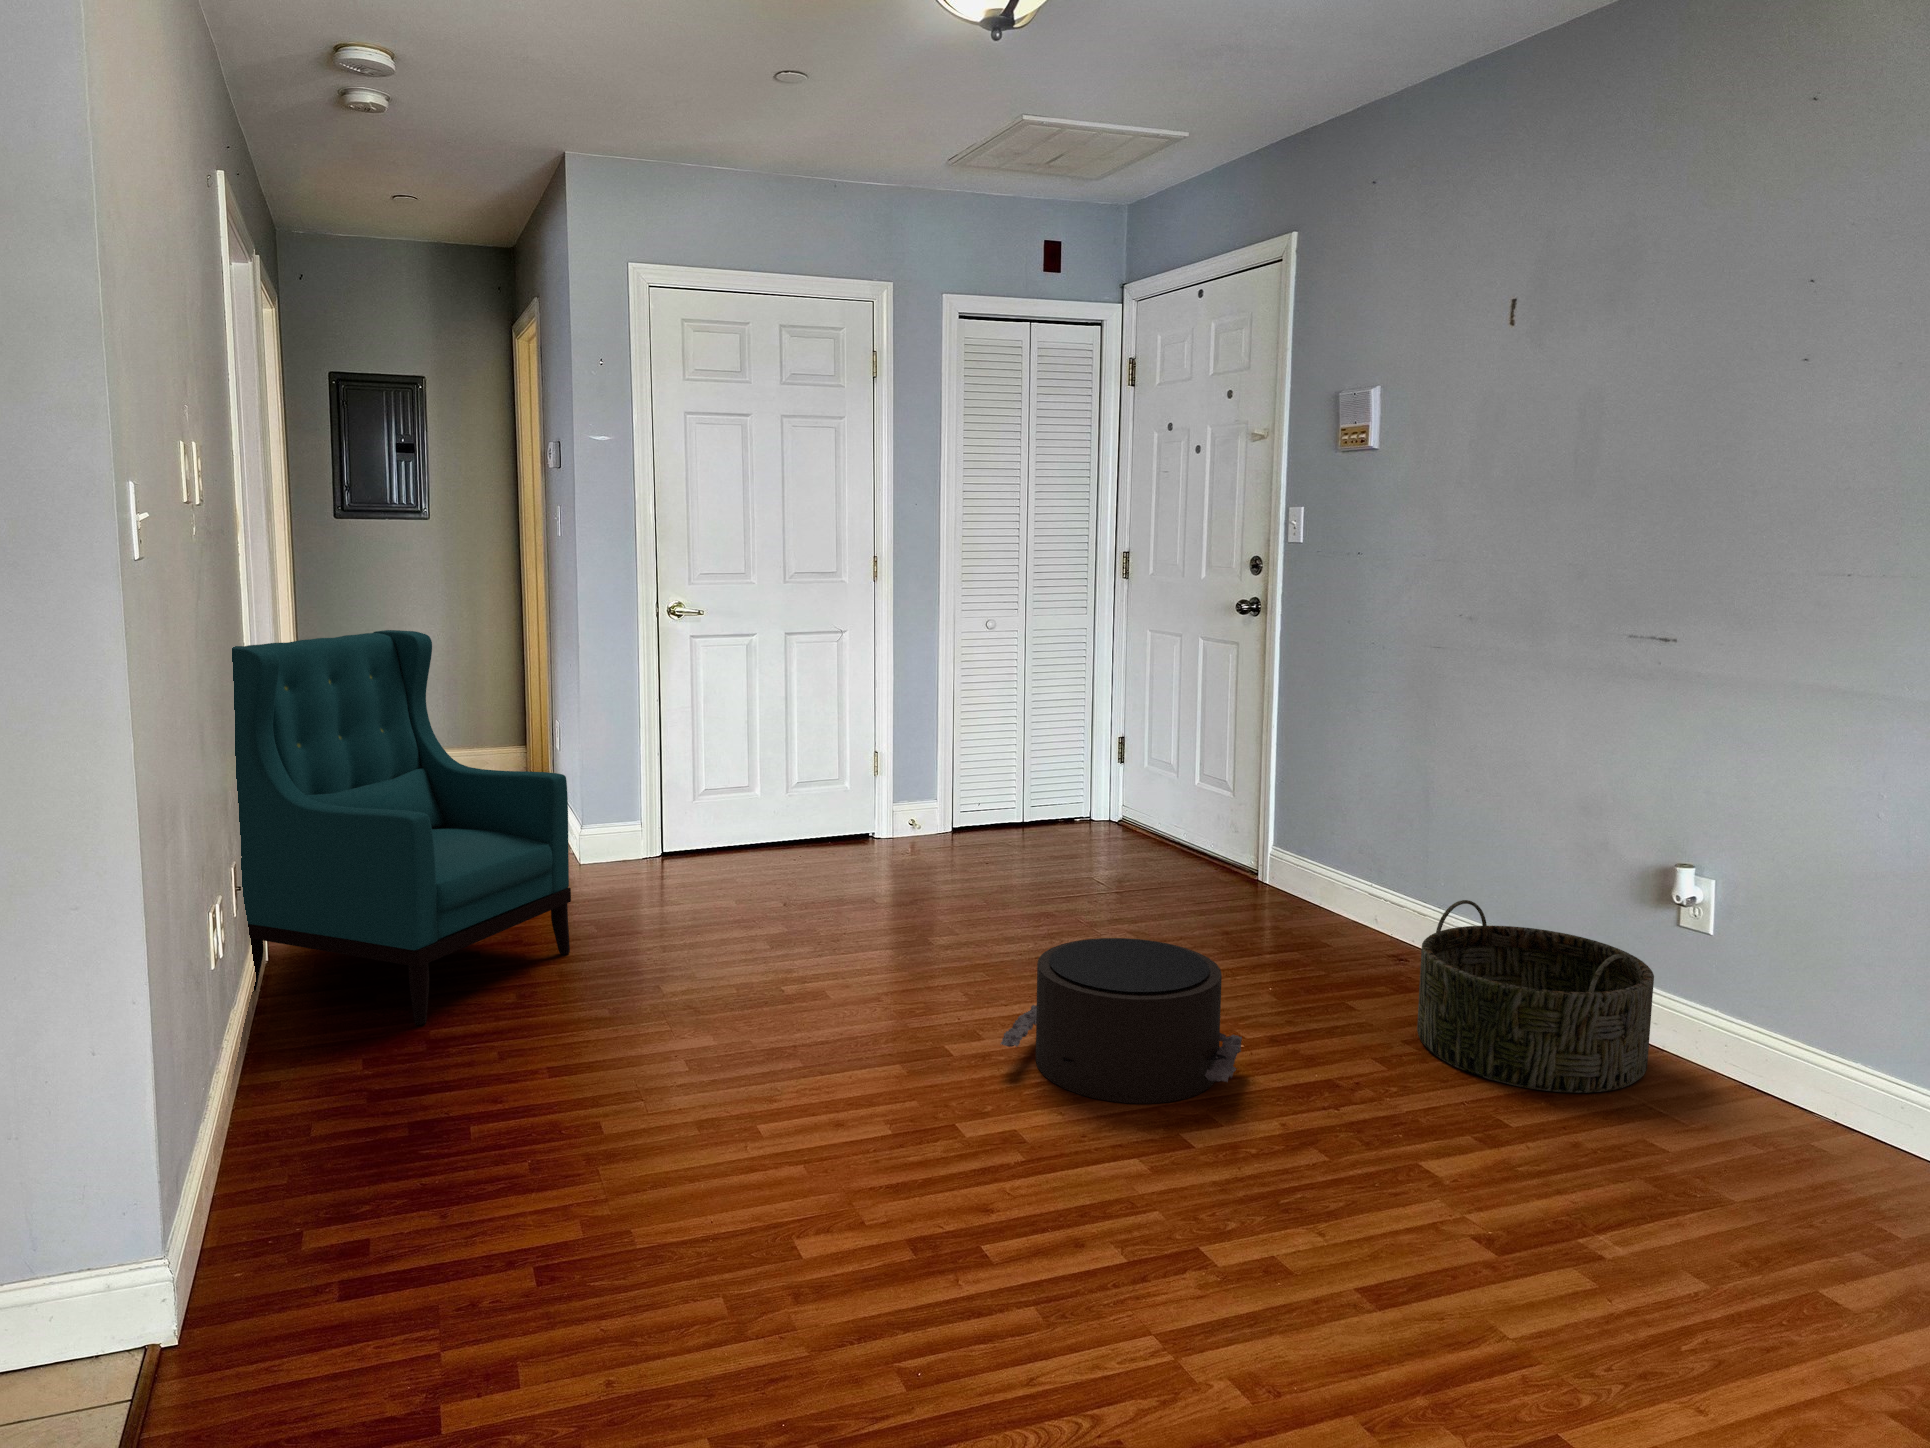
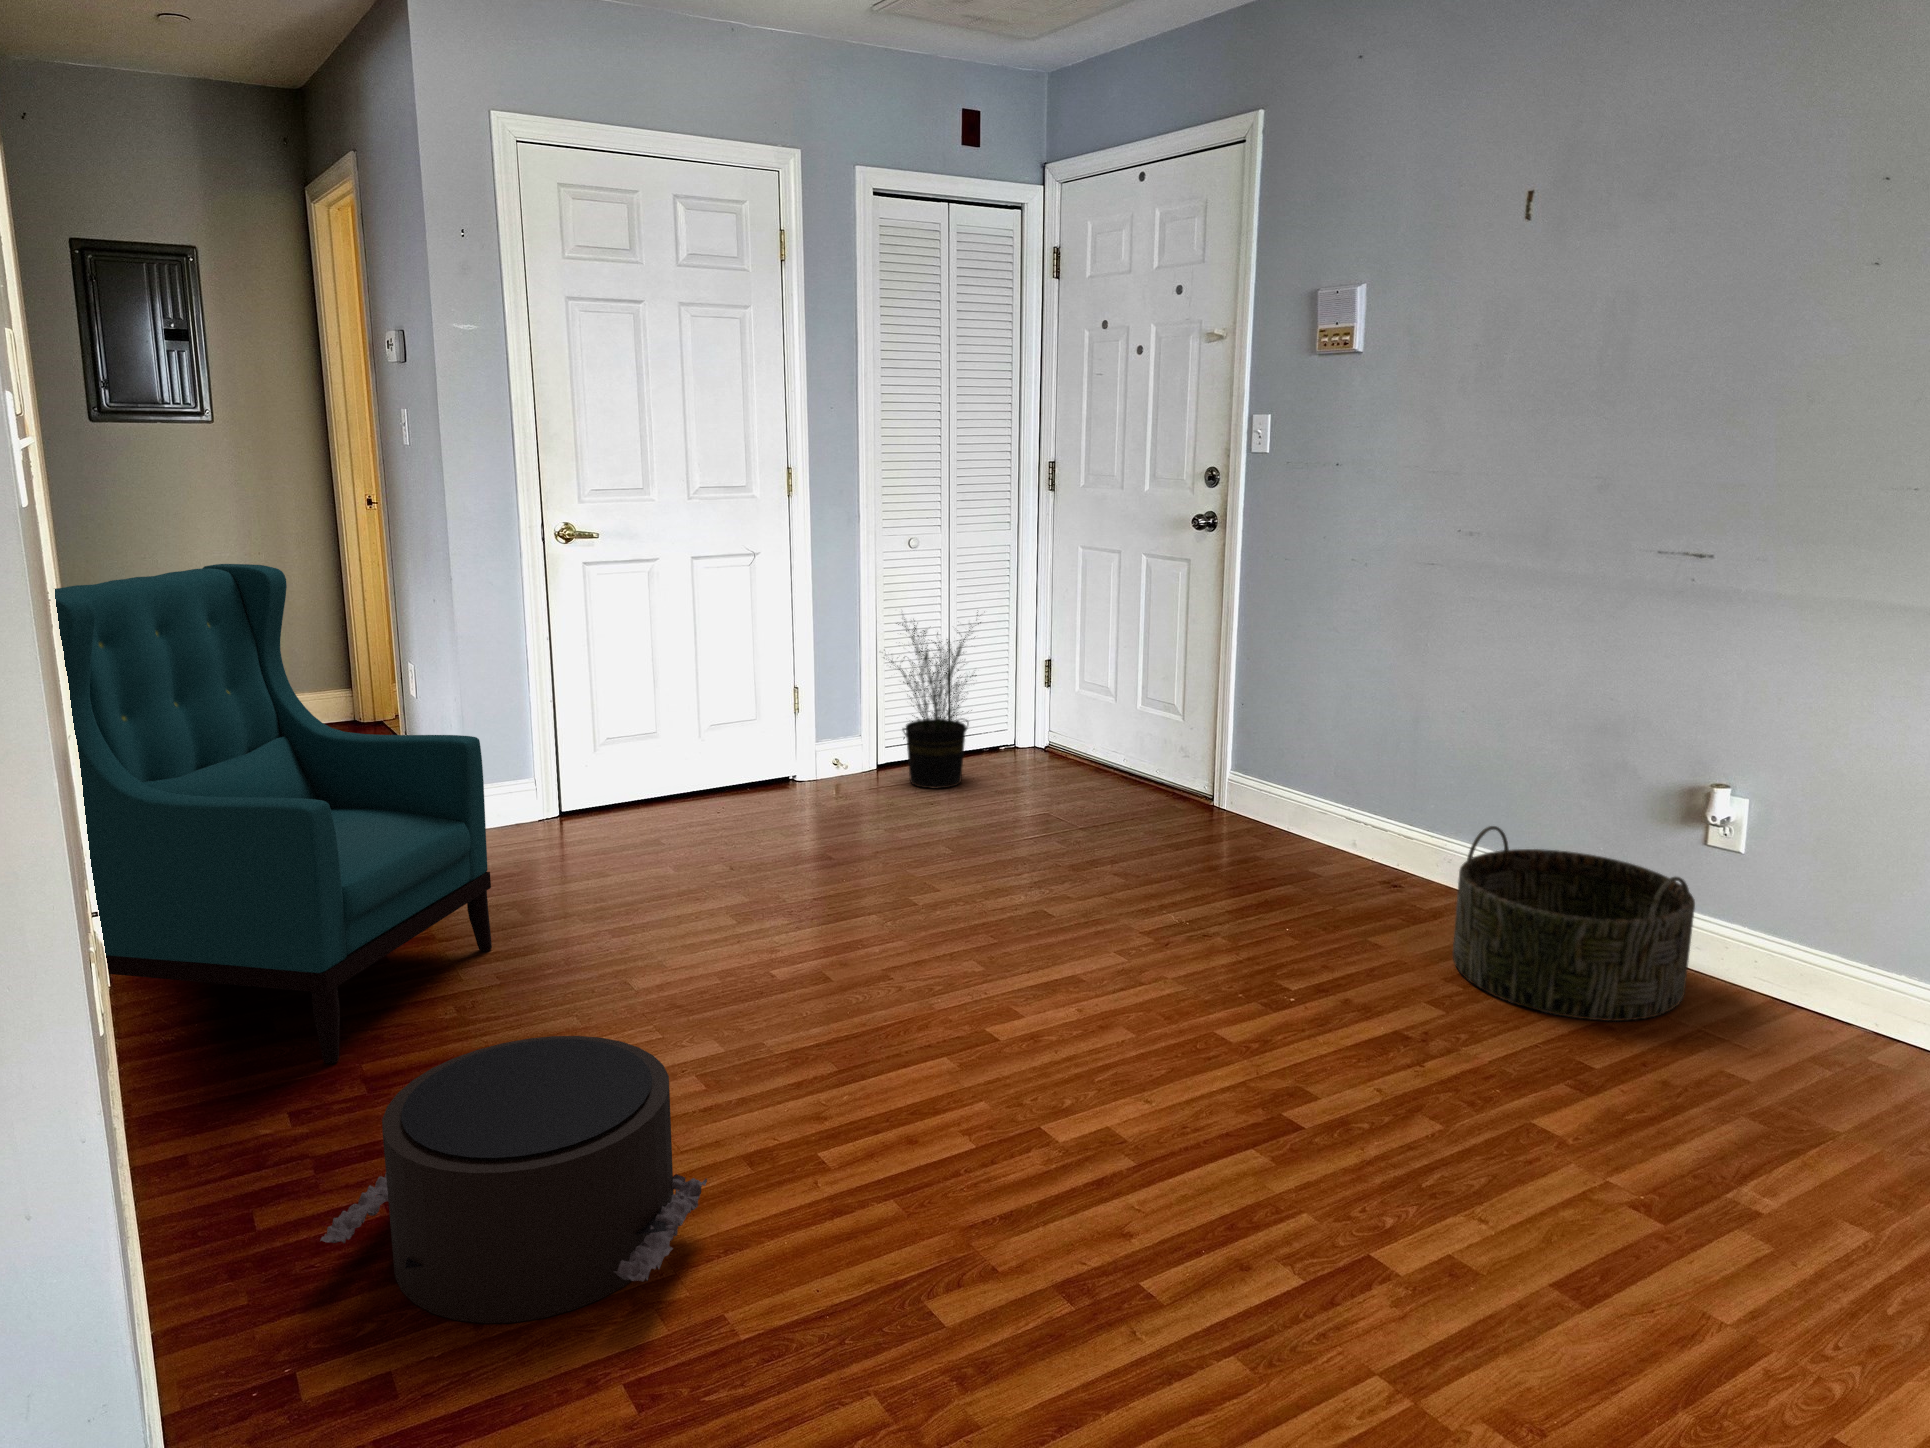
potted plant: none [946,685,1051,851] -> present [891,612,981,789]
pouf: present [1001,938,1242,1103] -> present [320,1036,707,1323]

